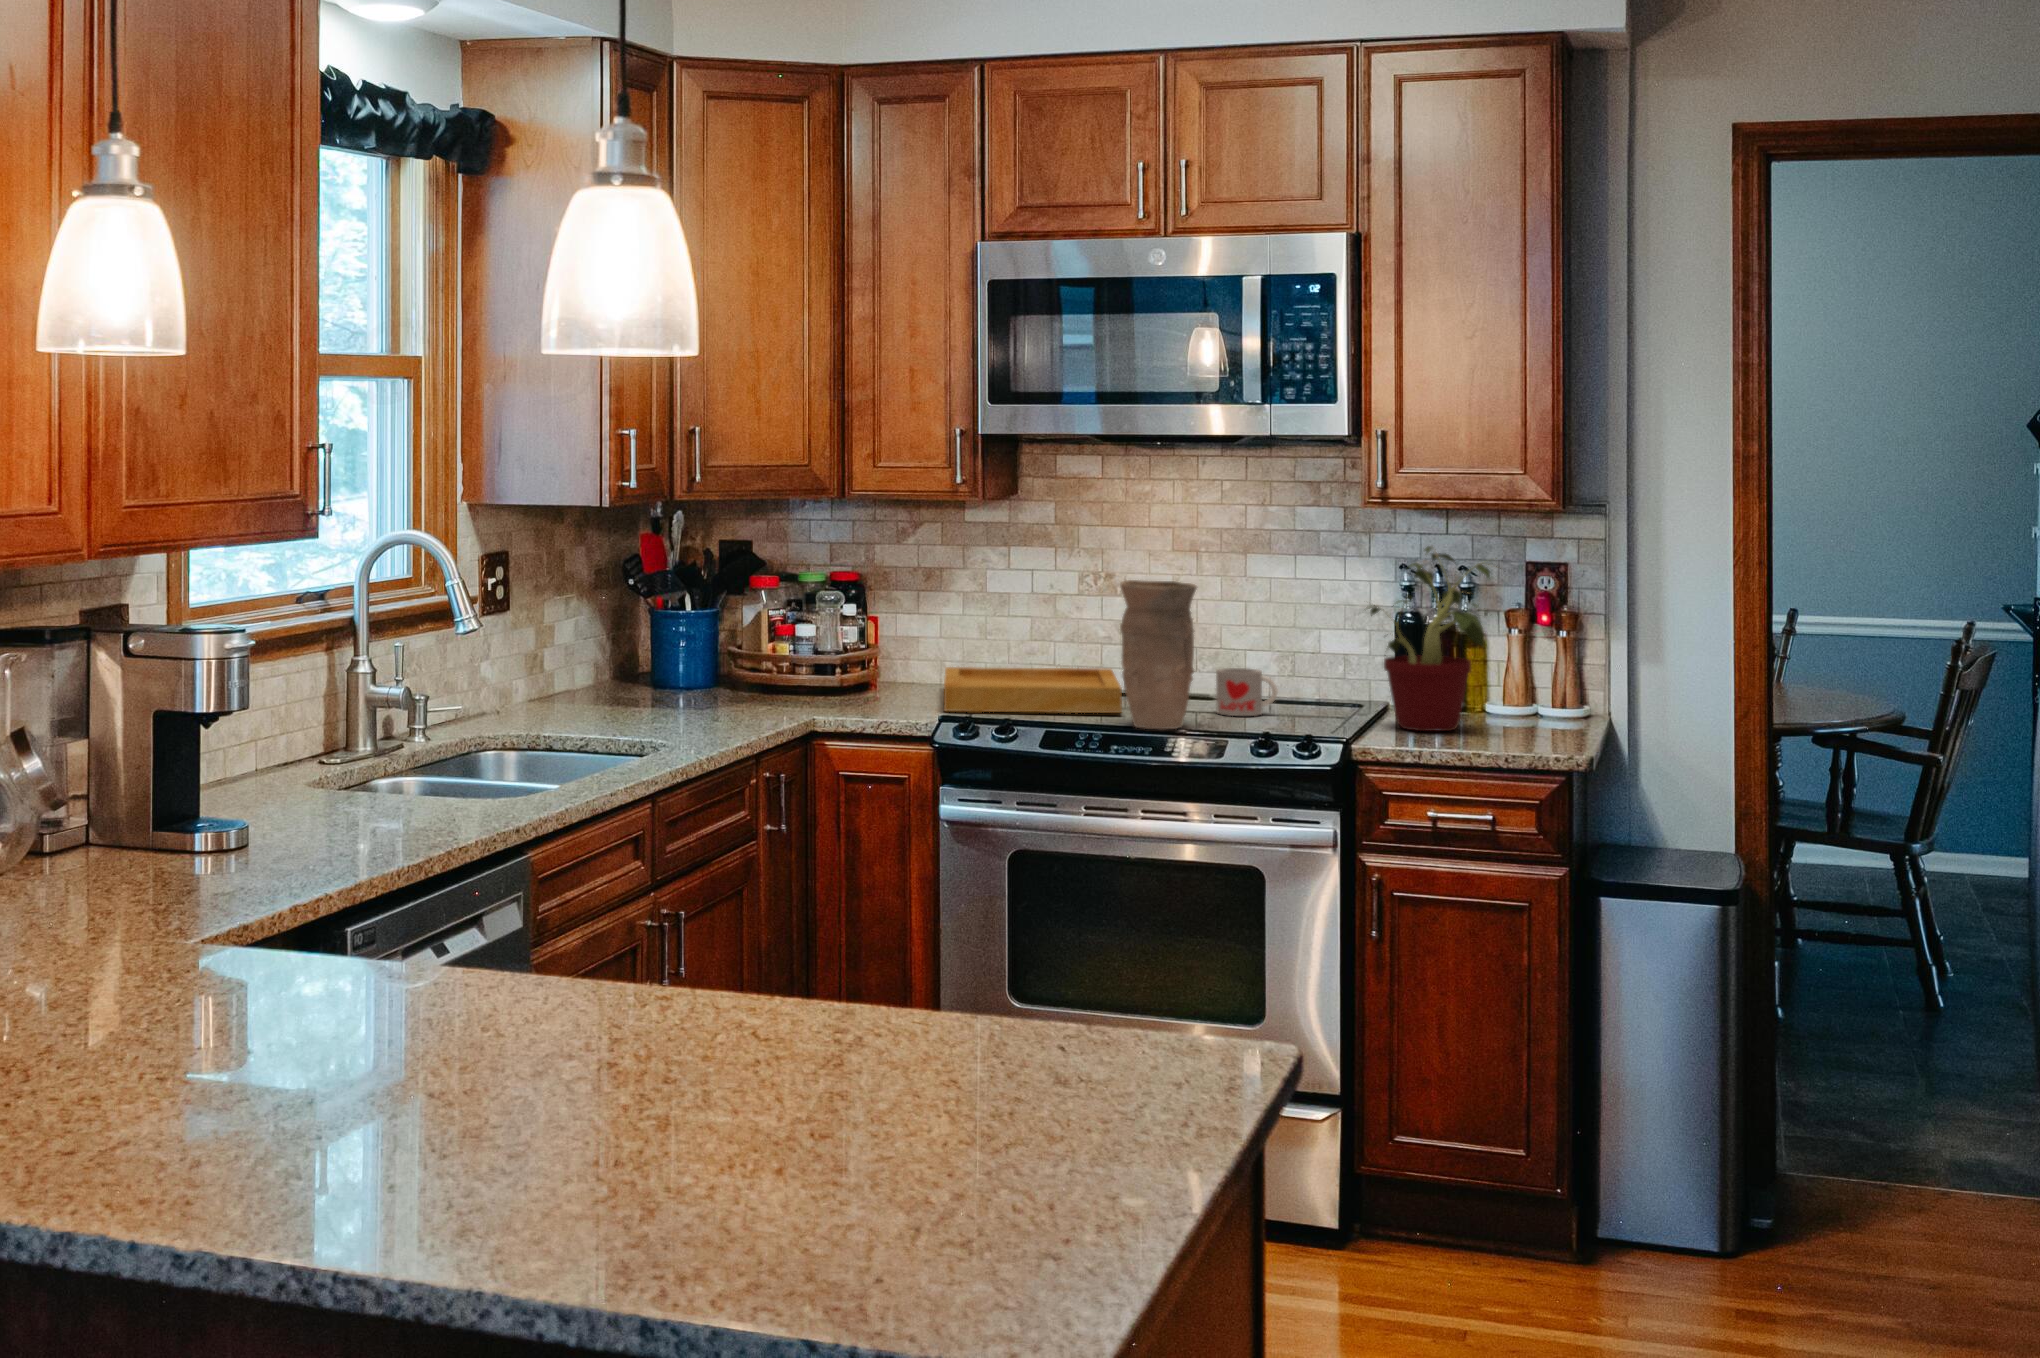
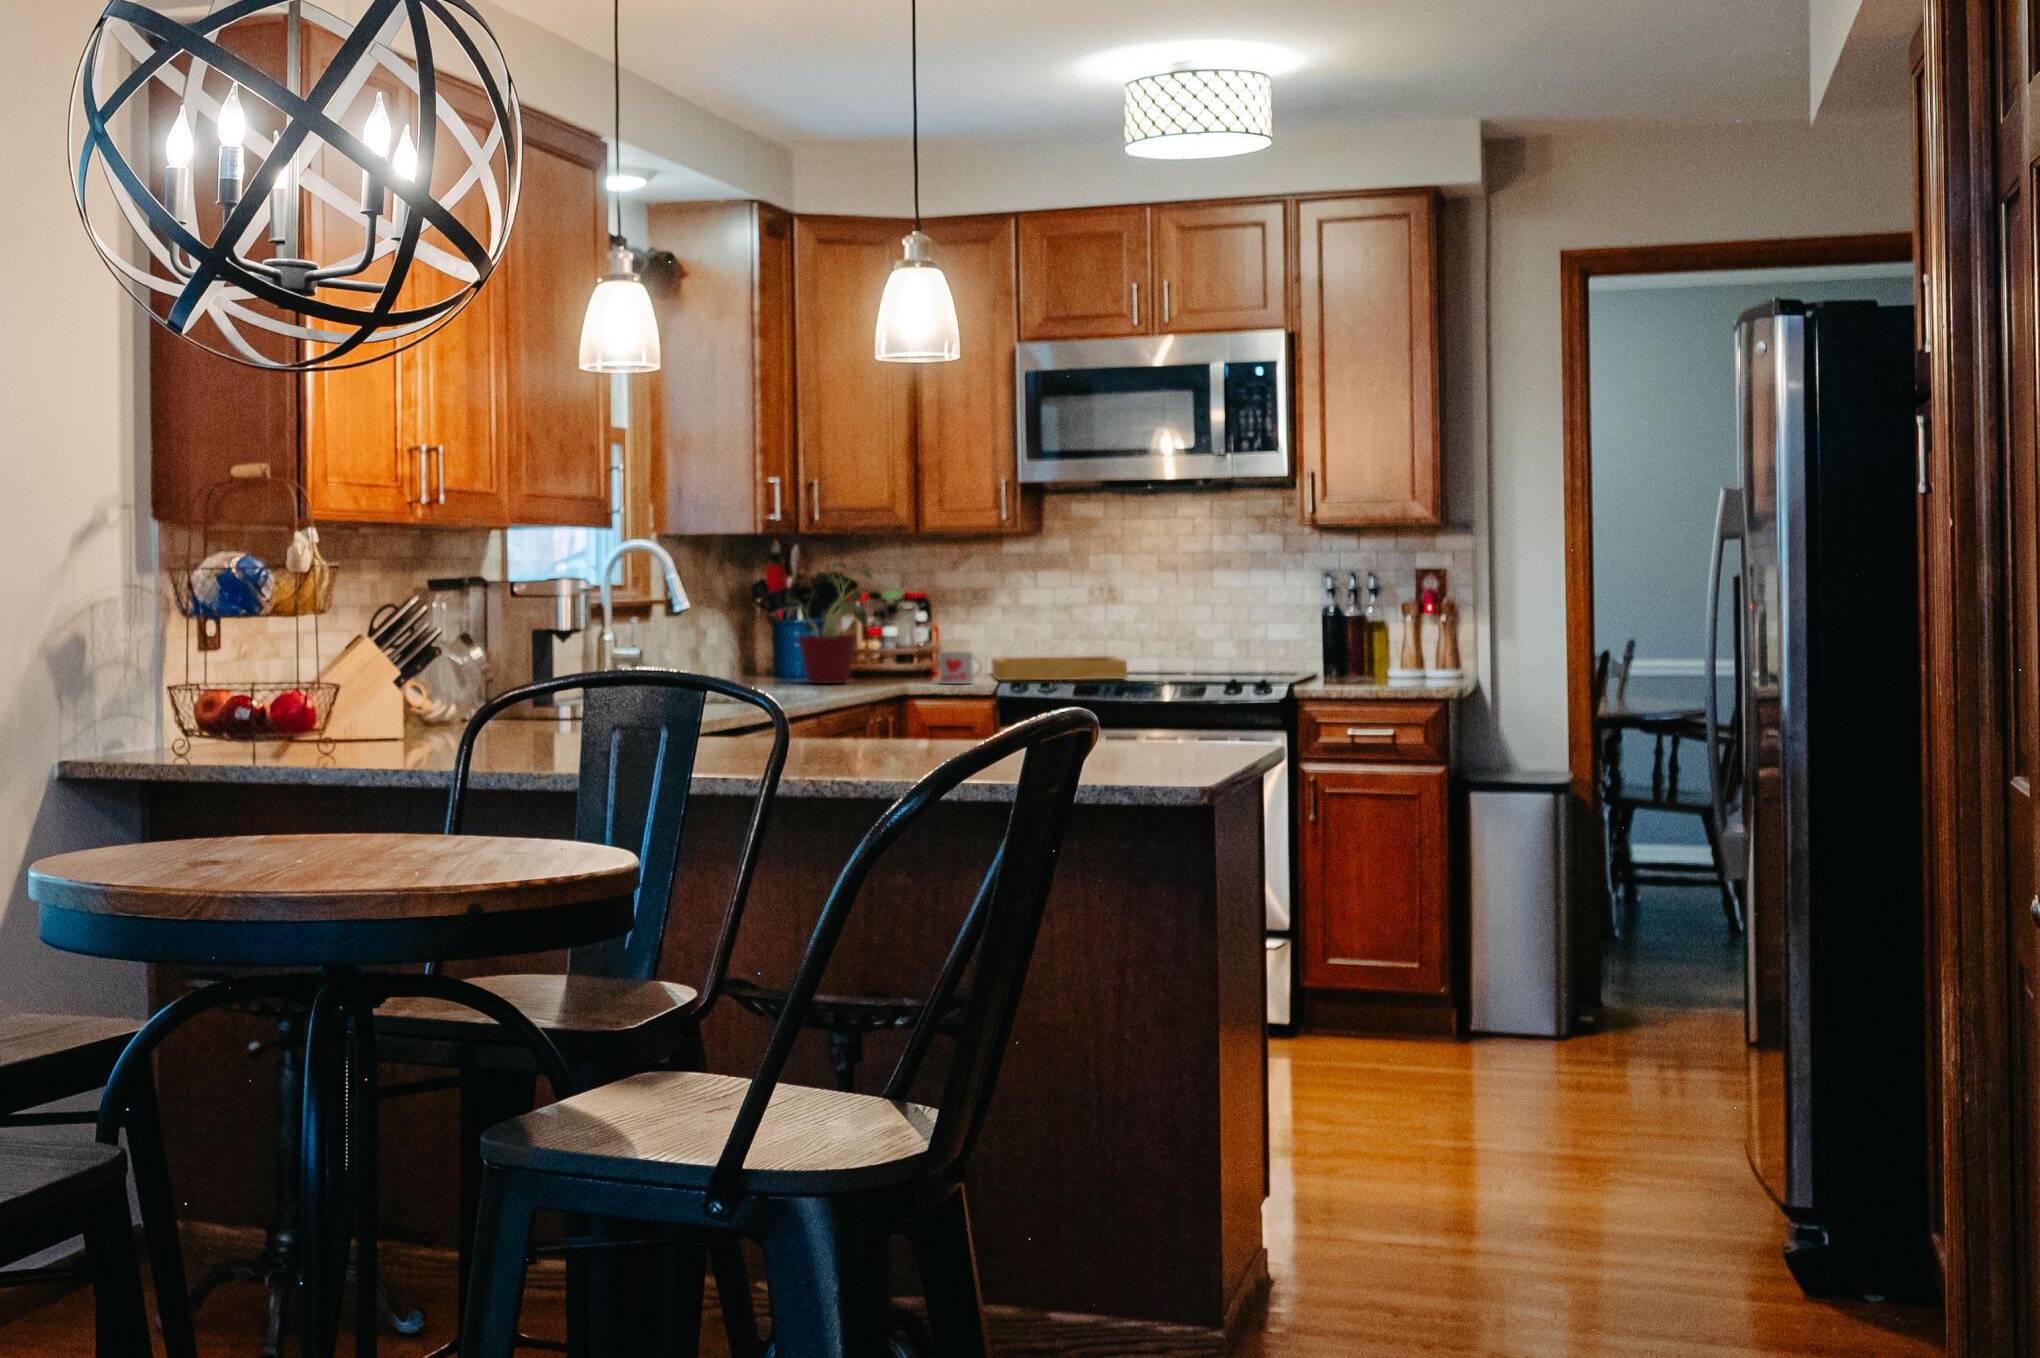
potted plant: present [1368,546,1497,731] -> present [791,562,874,684]
vase: present [1120,580,1197,729] -> none [1127,582,1182,685]
mug: present [1216,668,1277,716] -> present [939,652,983,684]

